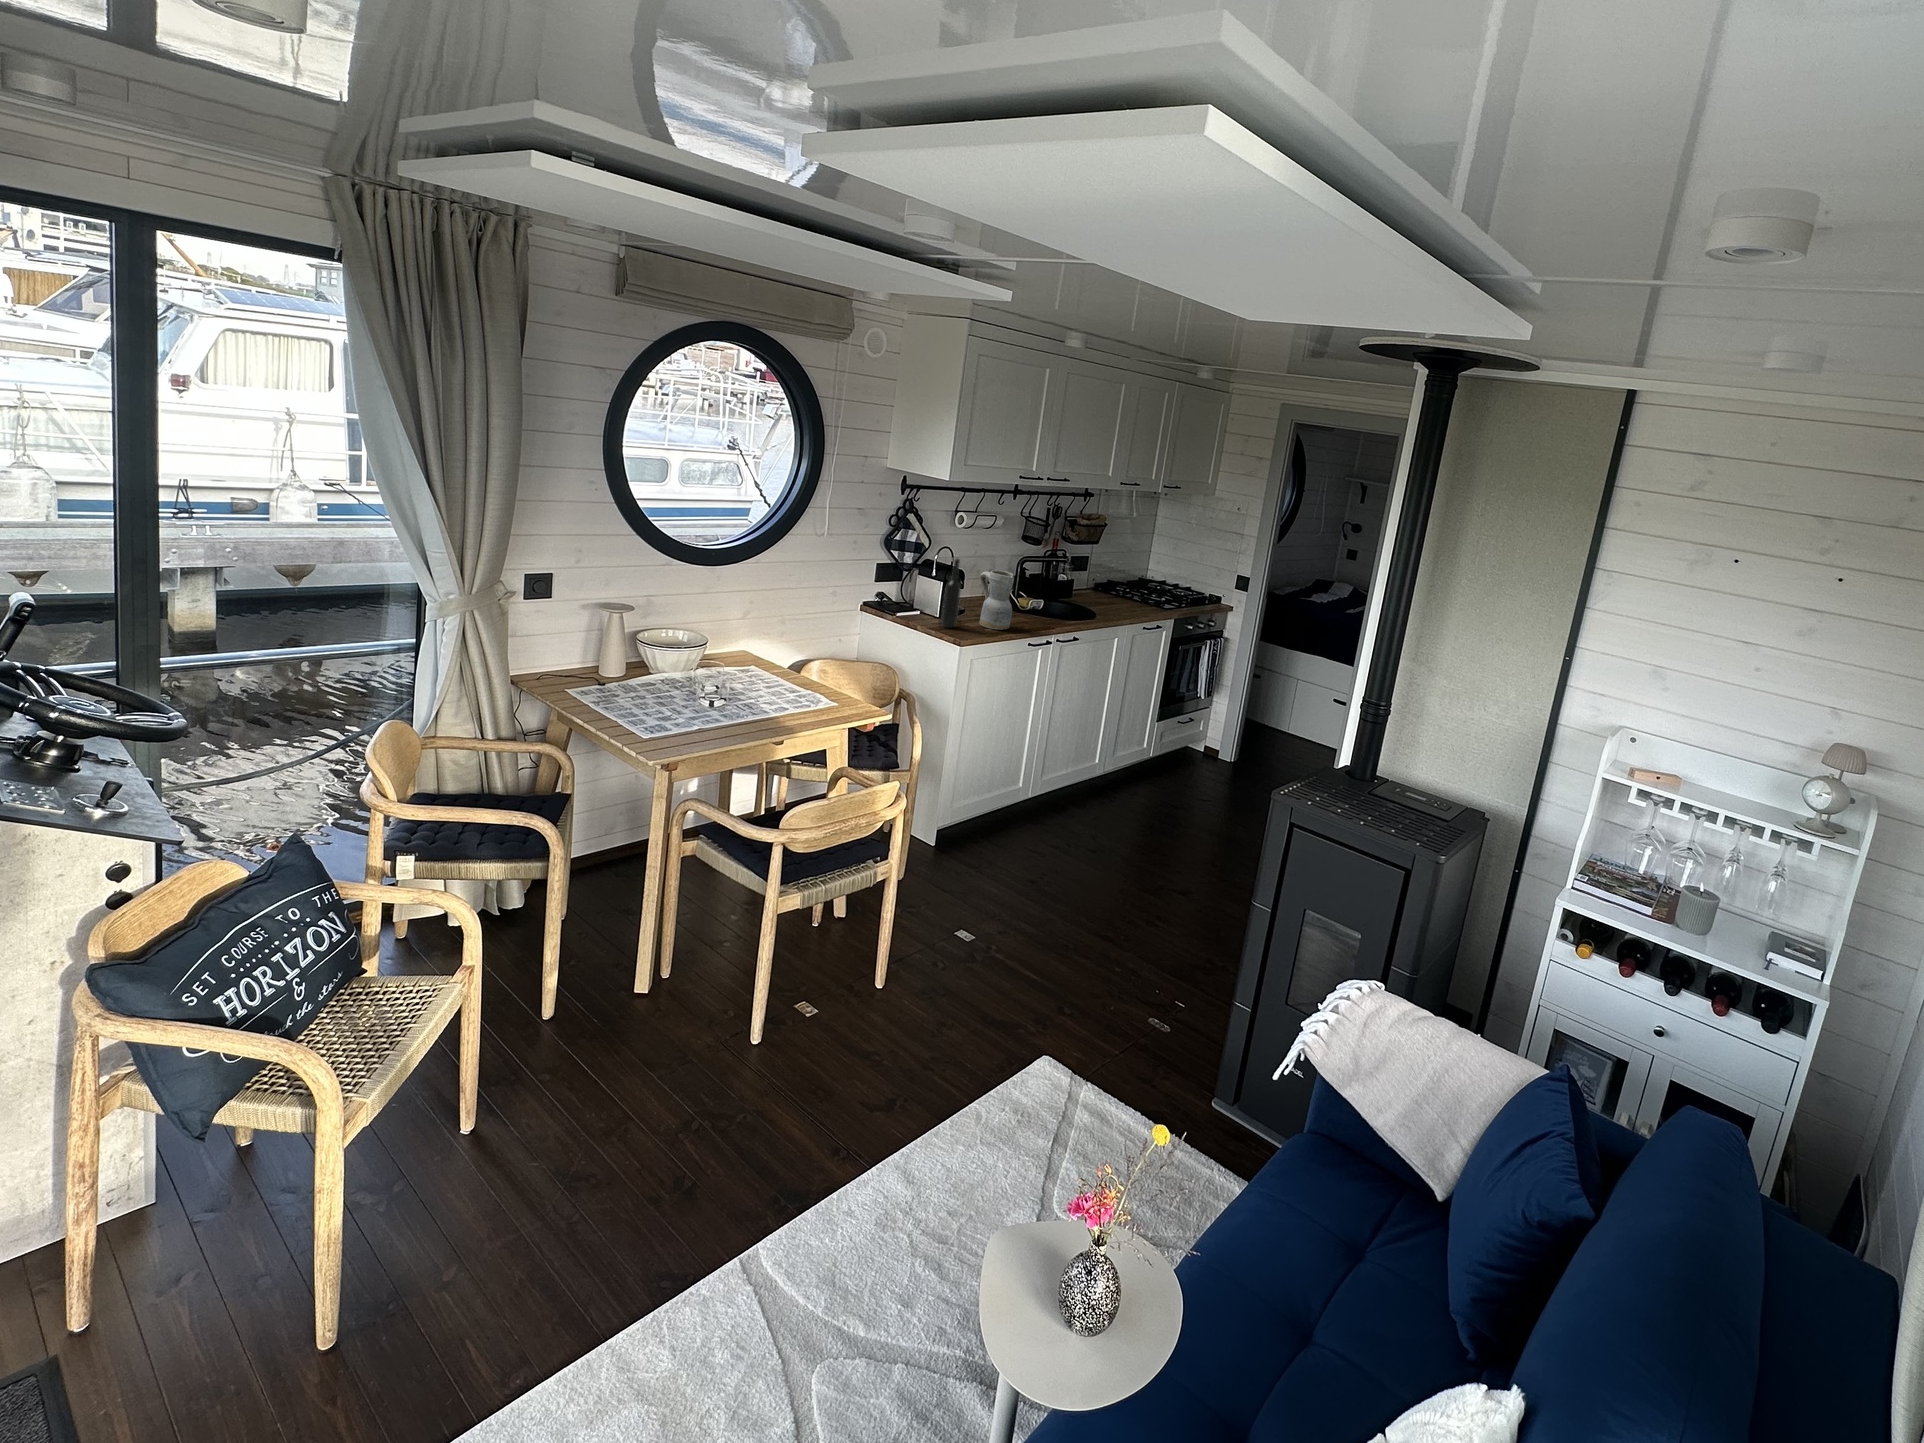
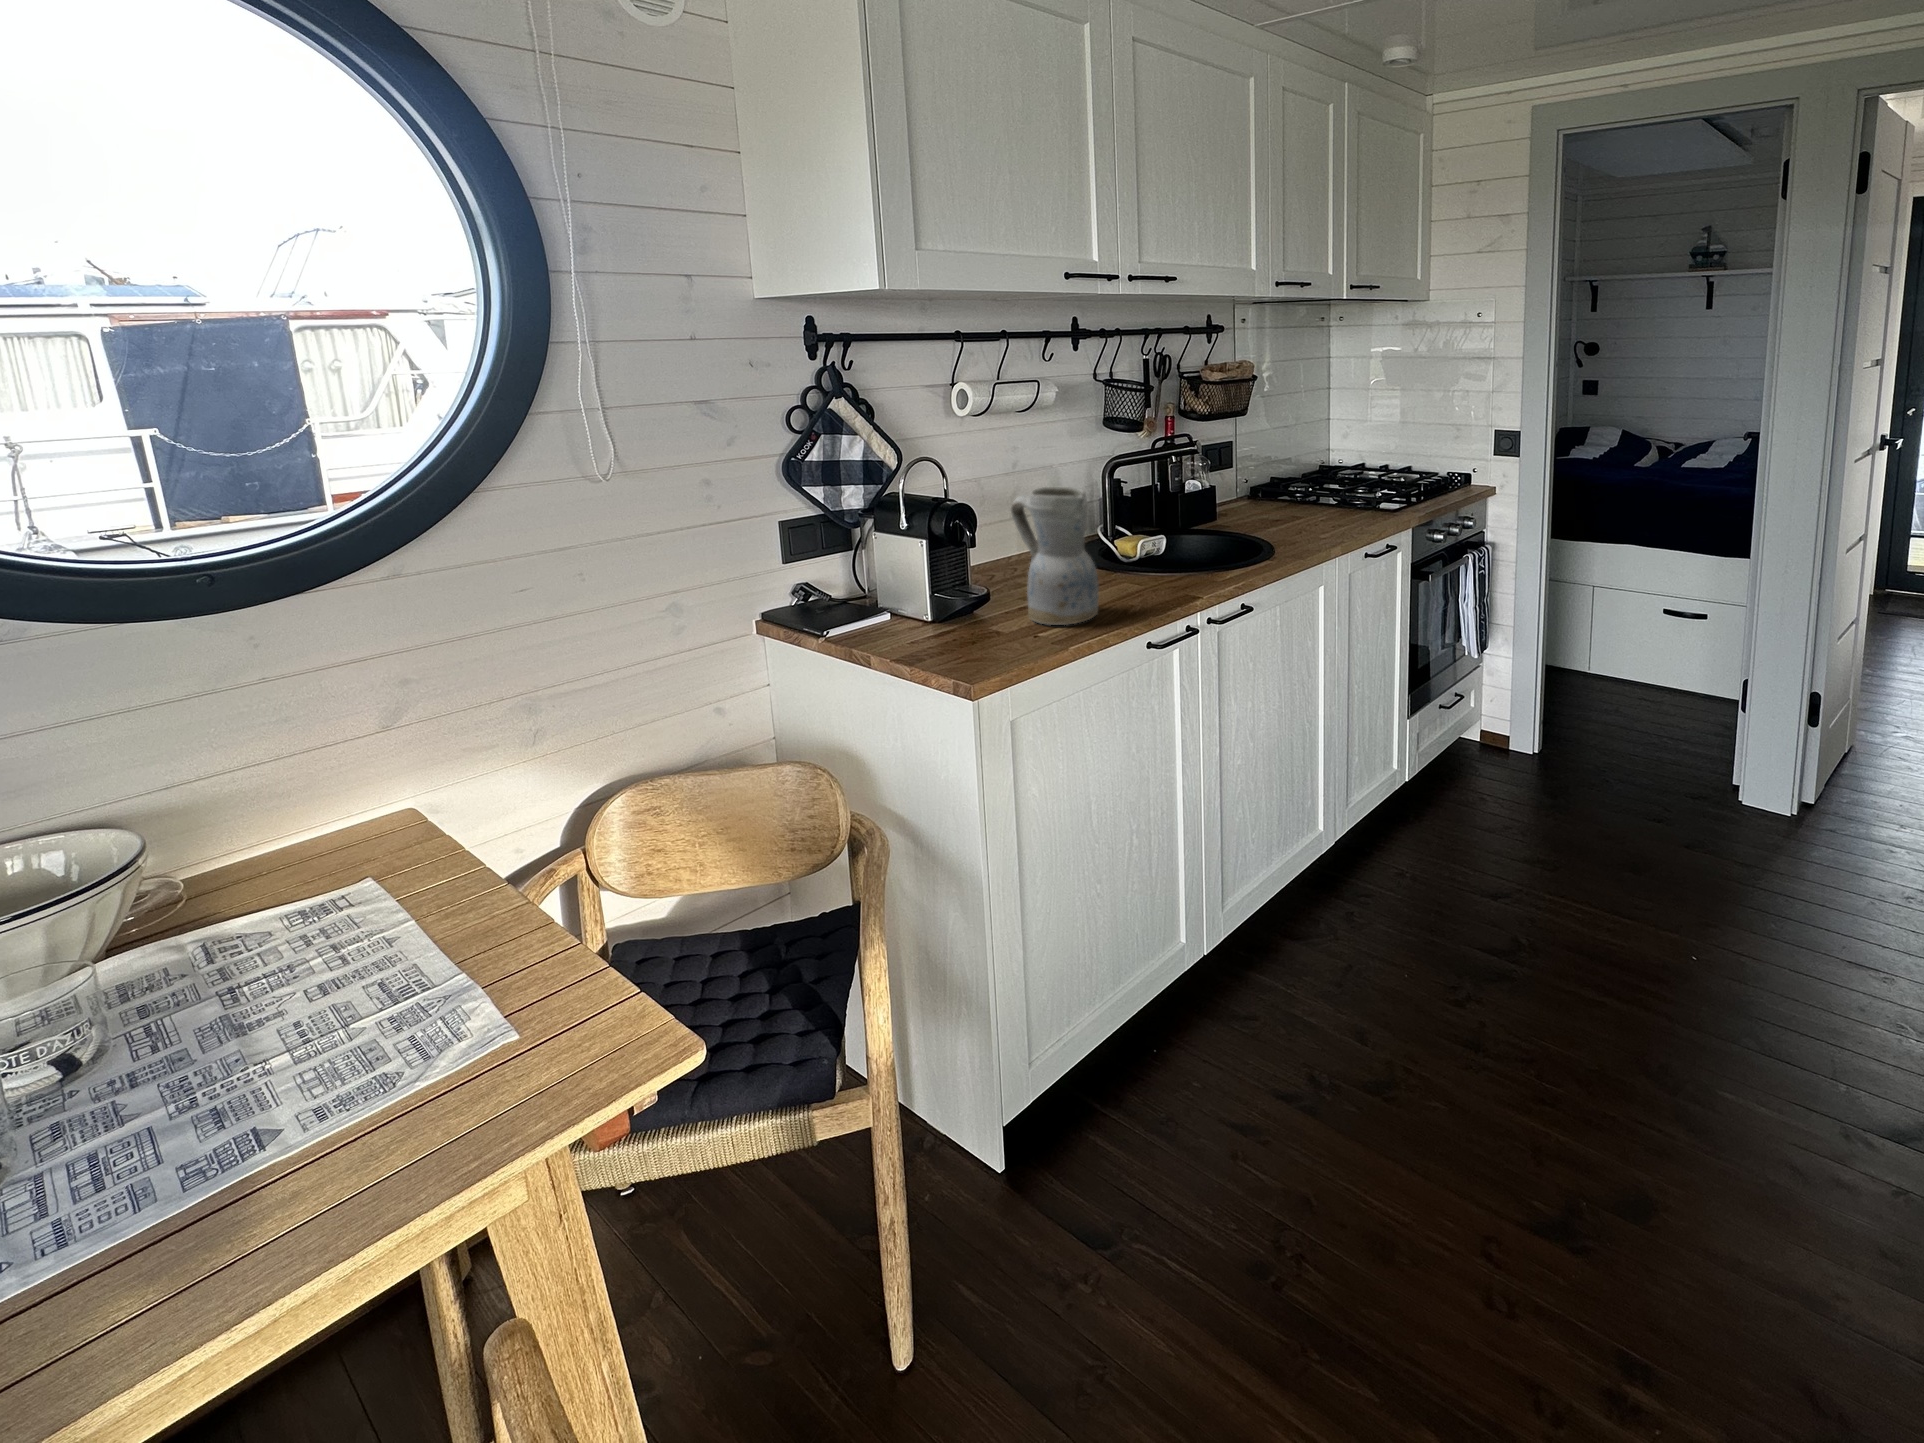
bottle: present [941,559,961,628] -> none [924,475,967,646]

